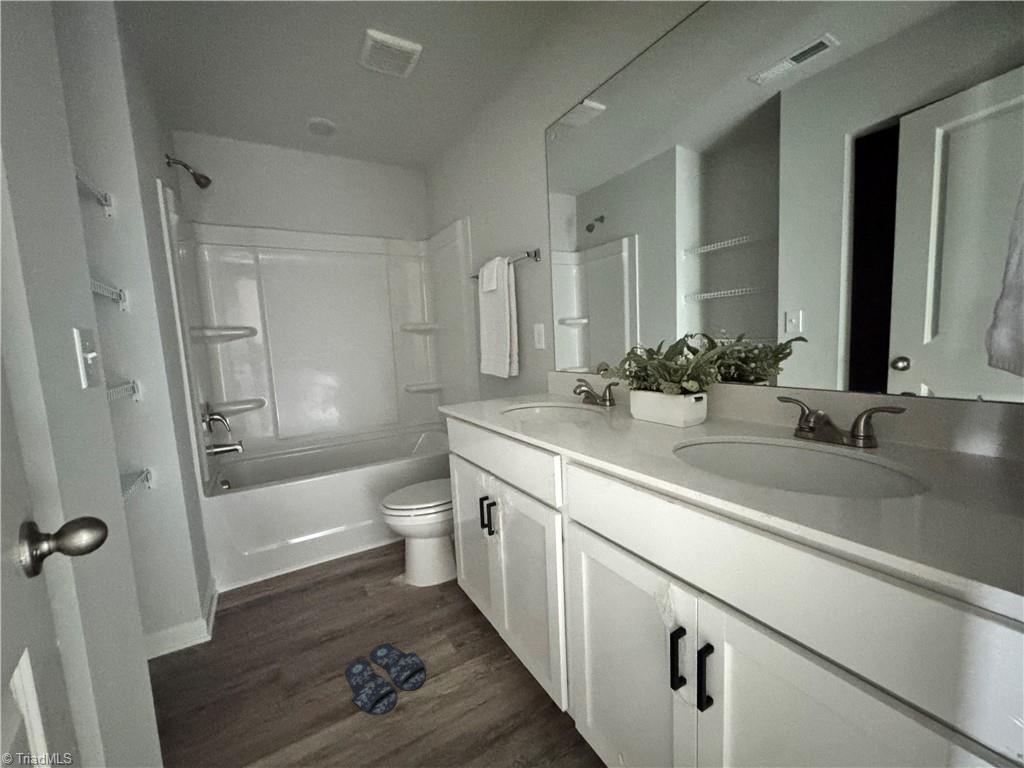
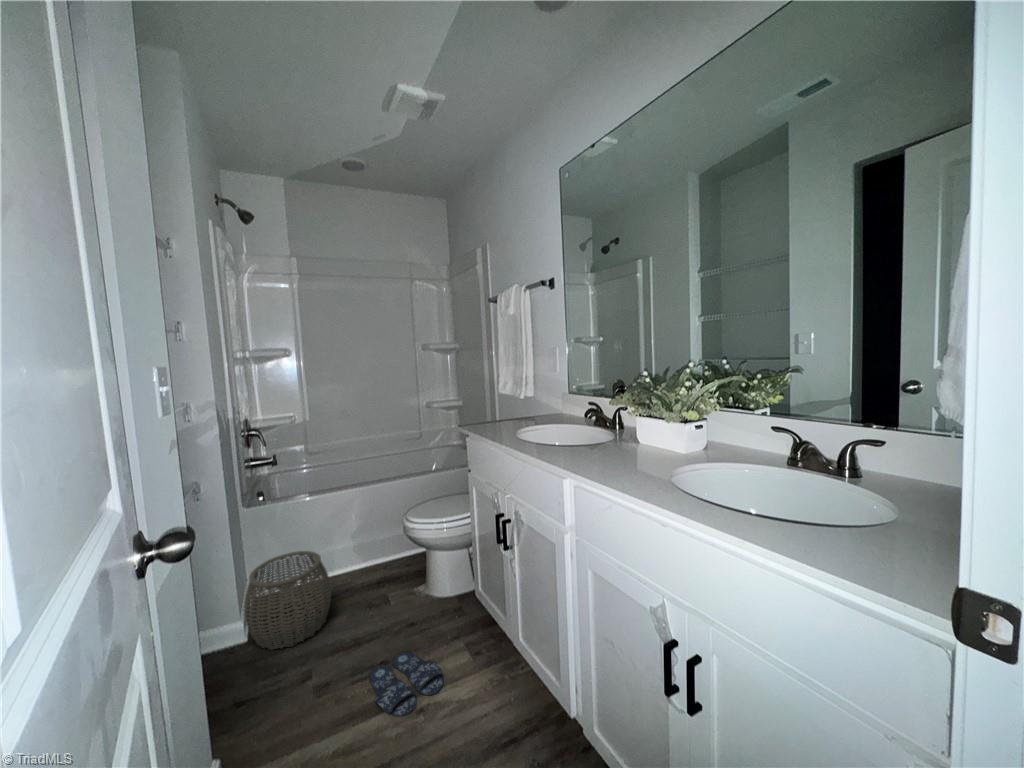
woven basket: none [206,542,305,648] -> present [244,551,332,650]

